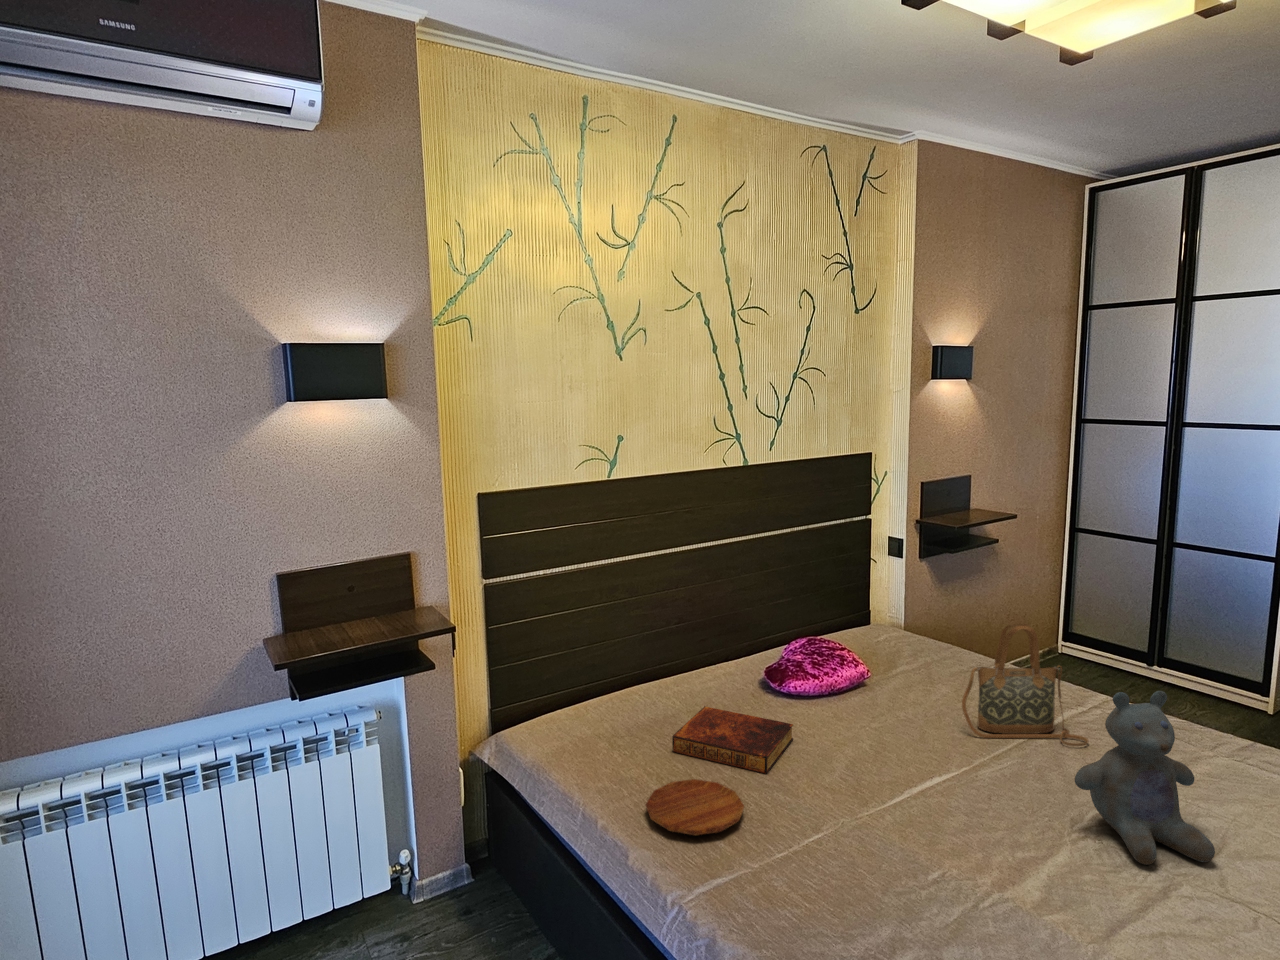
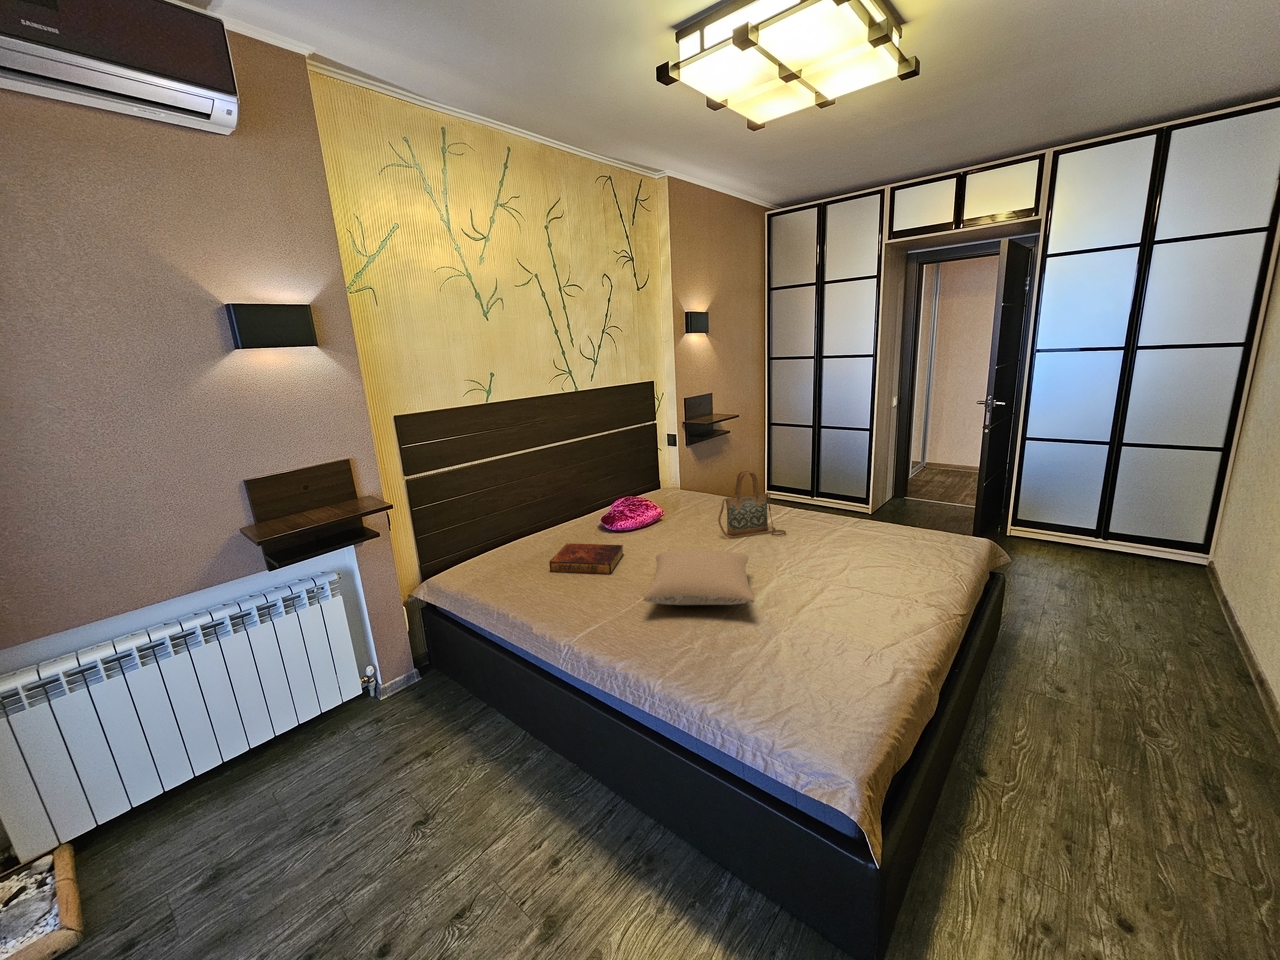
stuffed bear: present [1075,691,1215,865] -> none [782,492,851,584]
pillow: none [810,754,1010,886] -> present [643,549,755,605]
tray: present [646,779,744,835] -> none [539,582,601,612]

